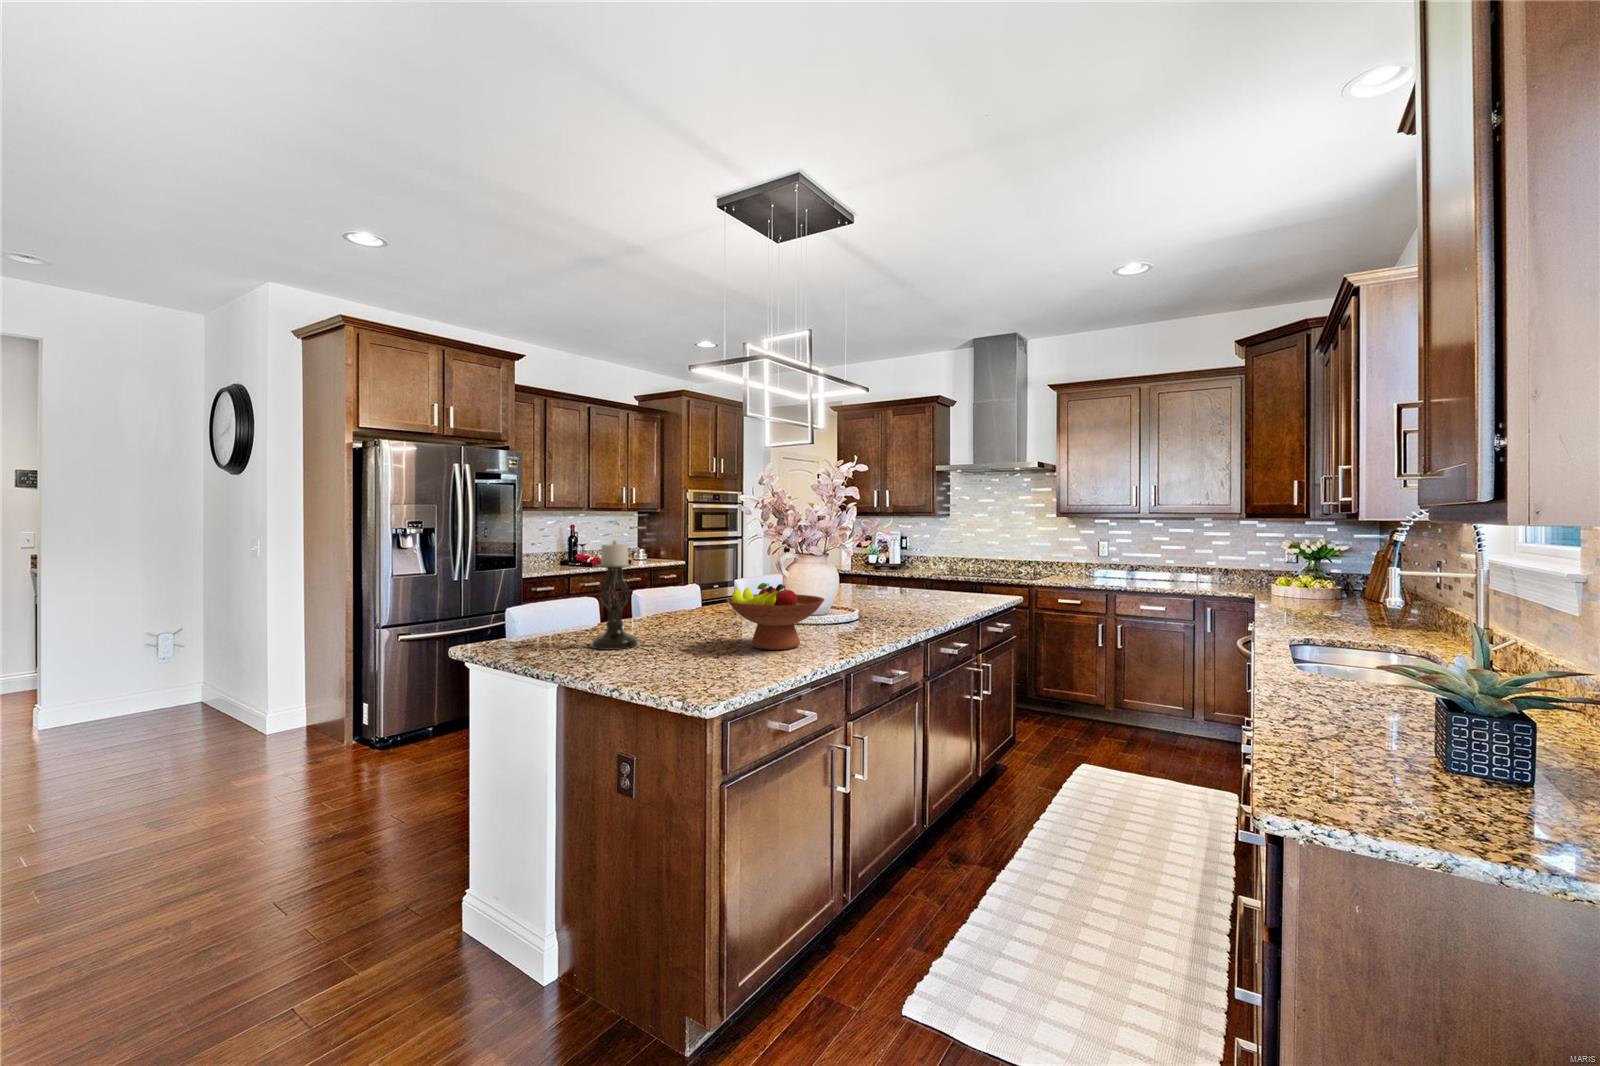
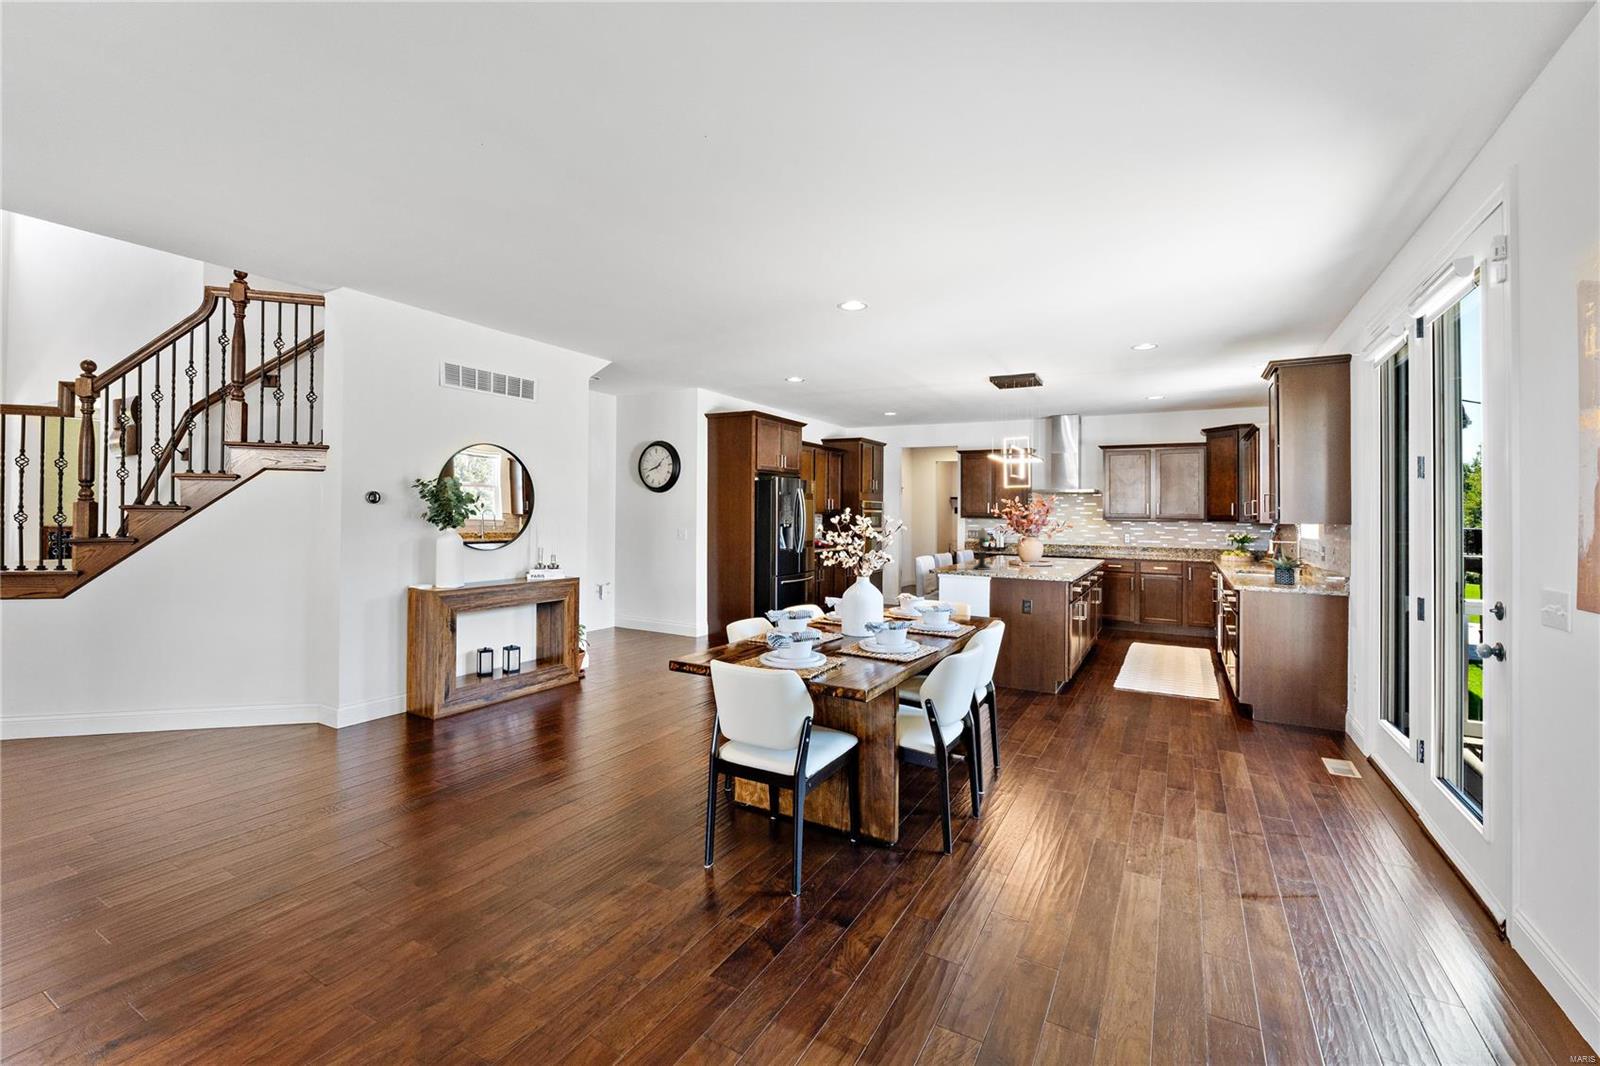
fruit bowl: present [727,583,825,650] -> none [1026,544,1065,569]

